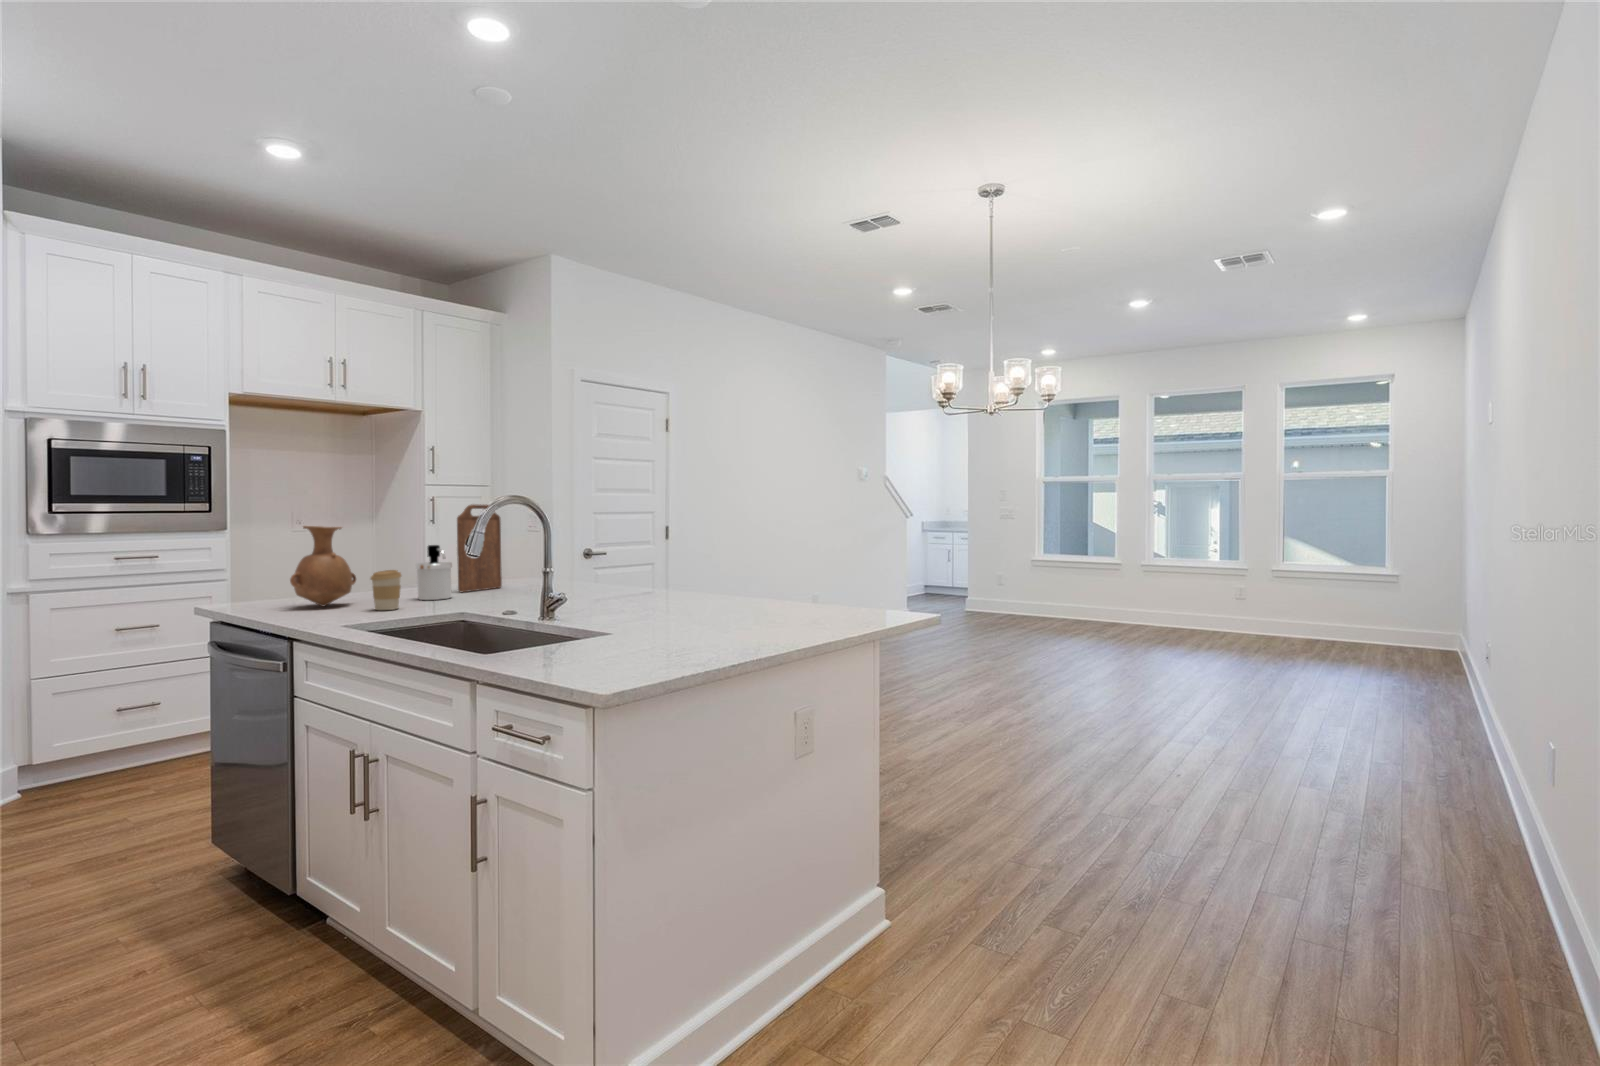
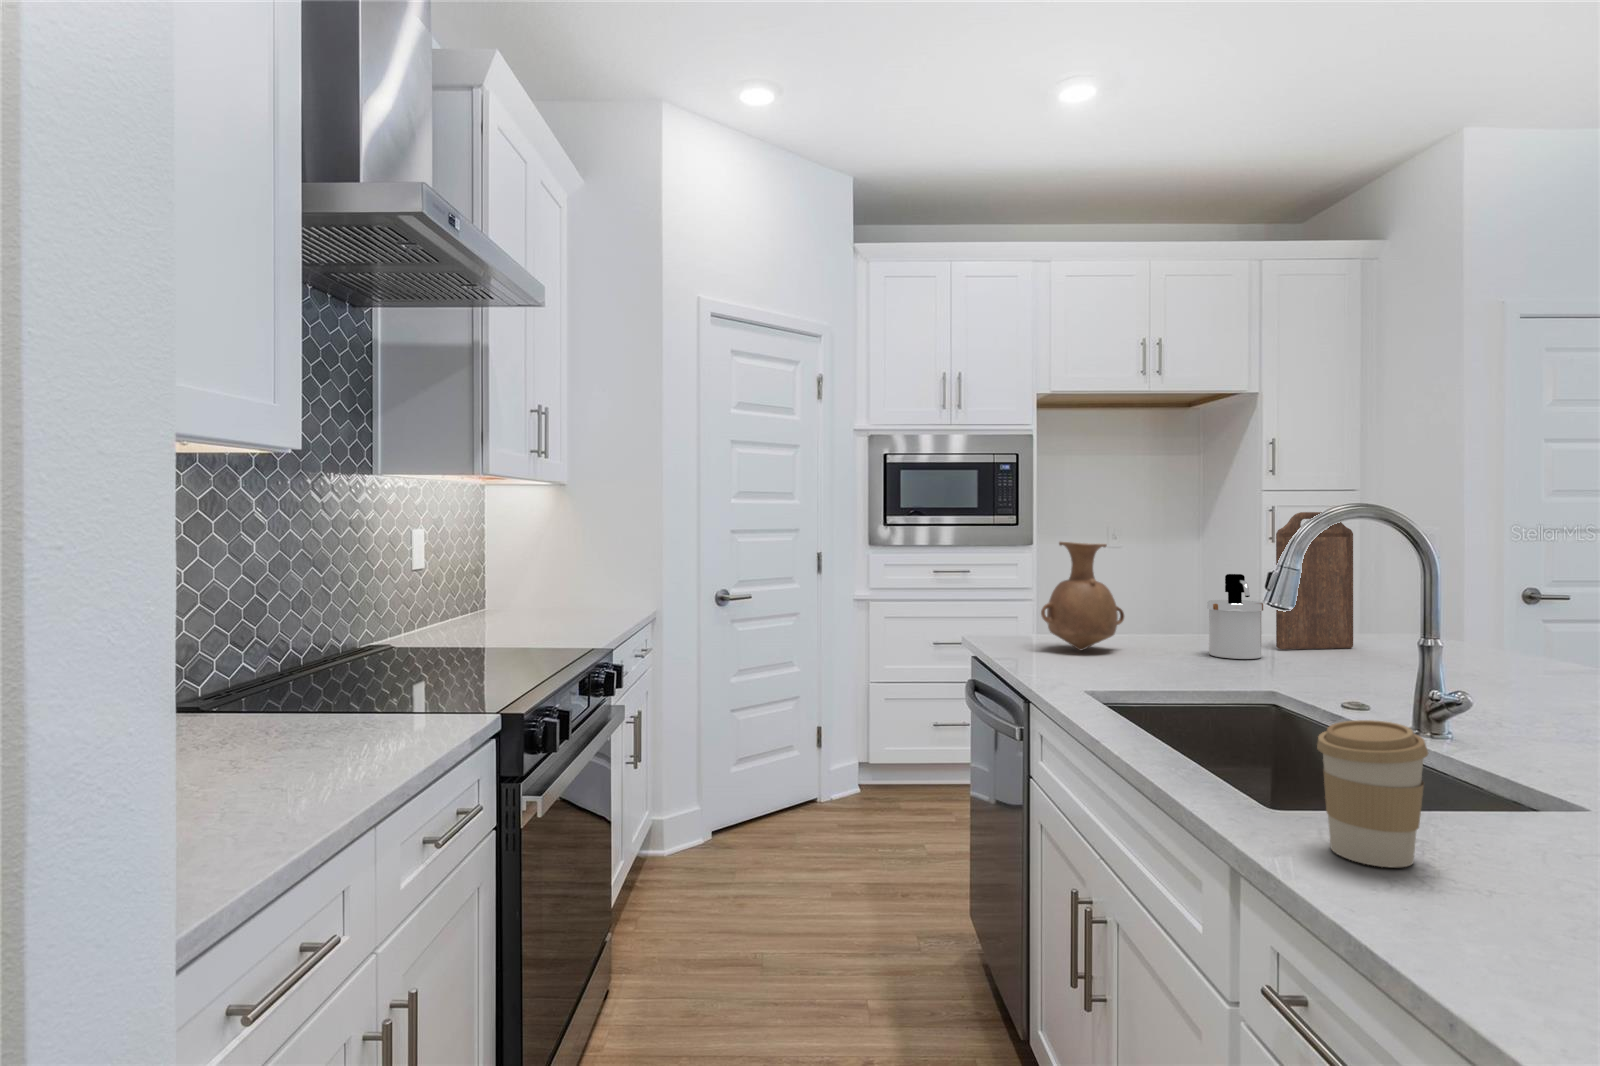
coffee cup: present [371,570,401,610] -> present [1317,720,1428,868]

